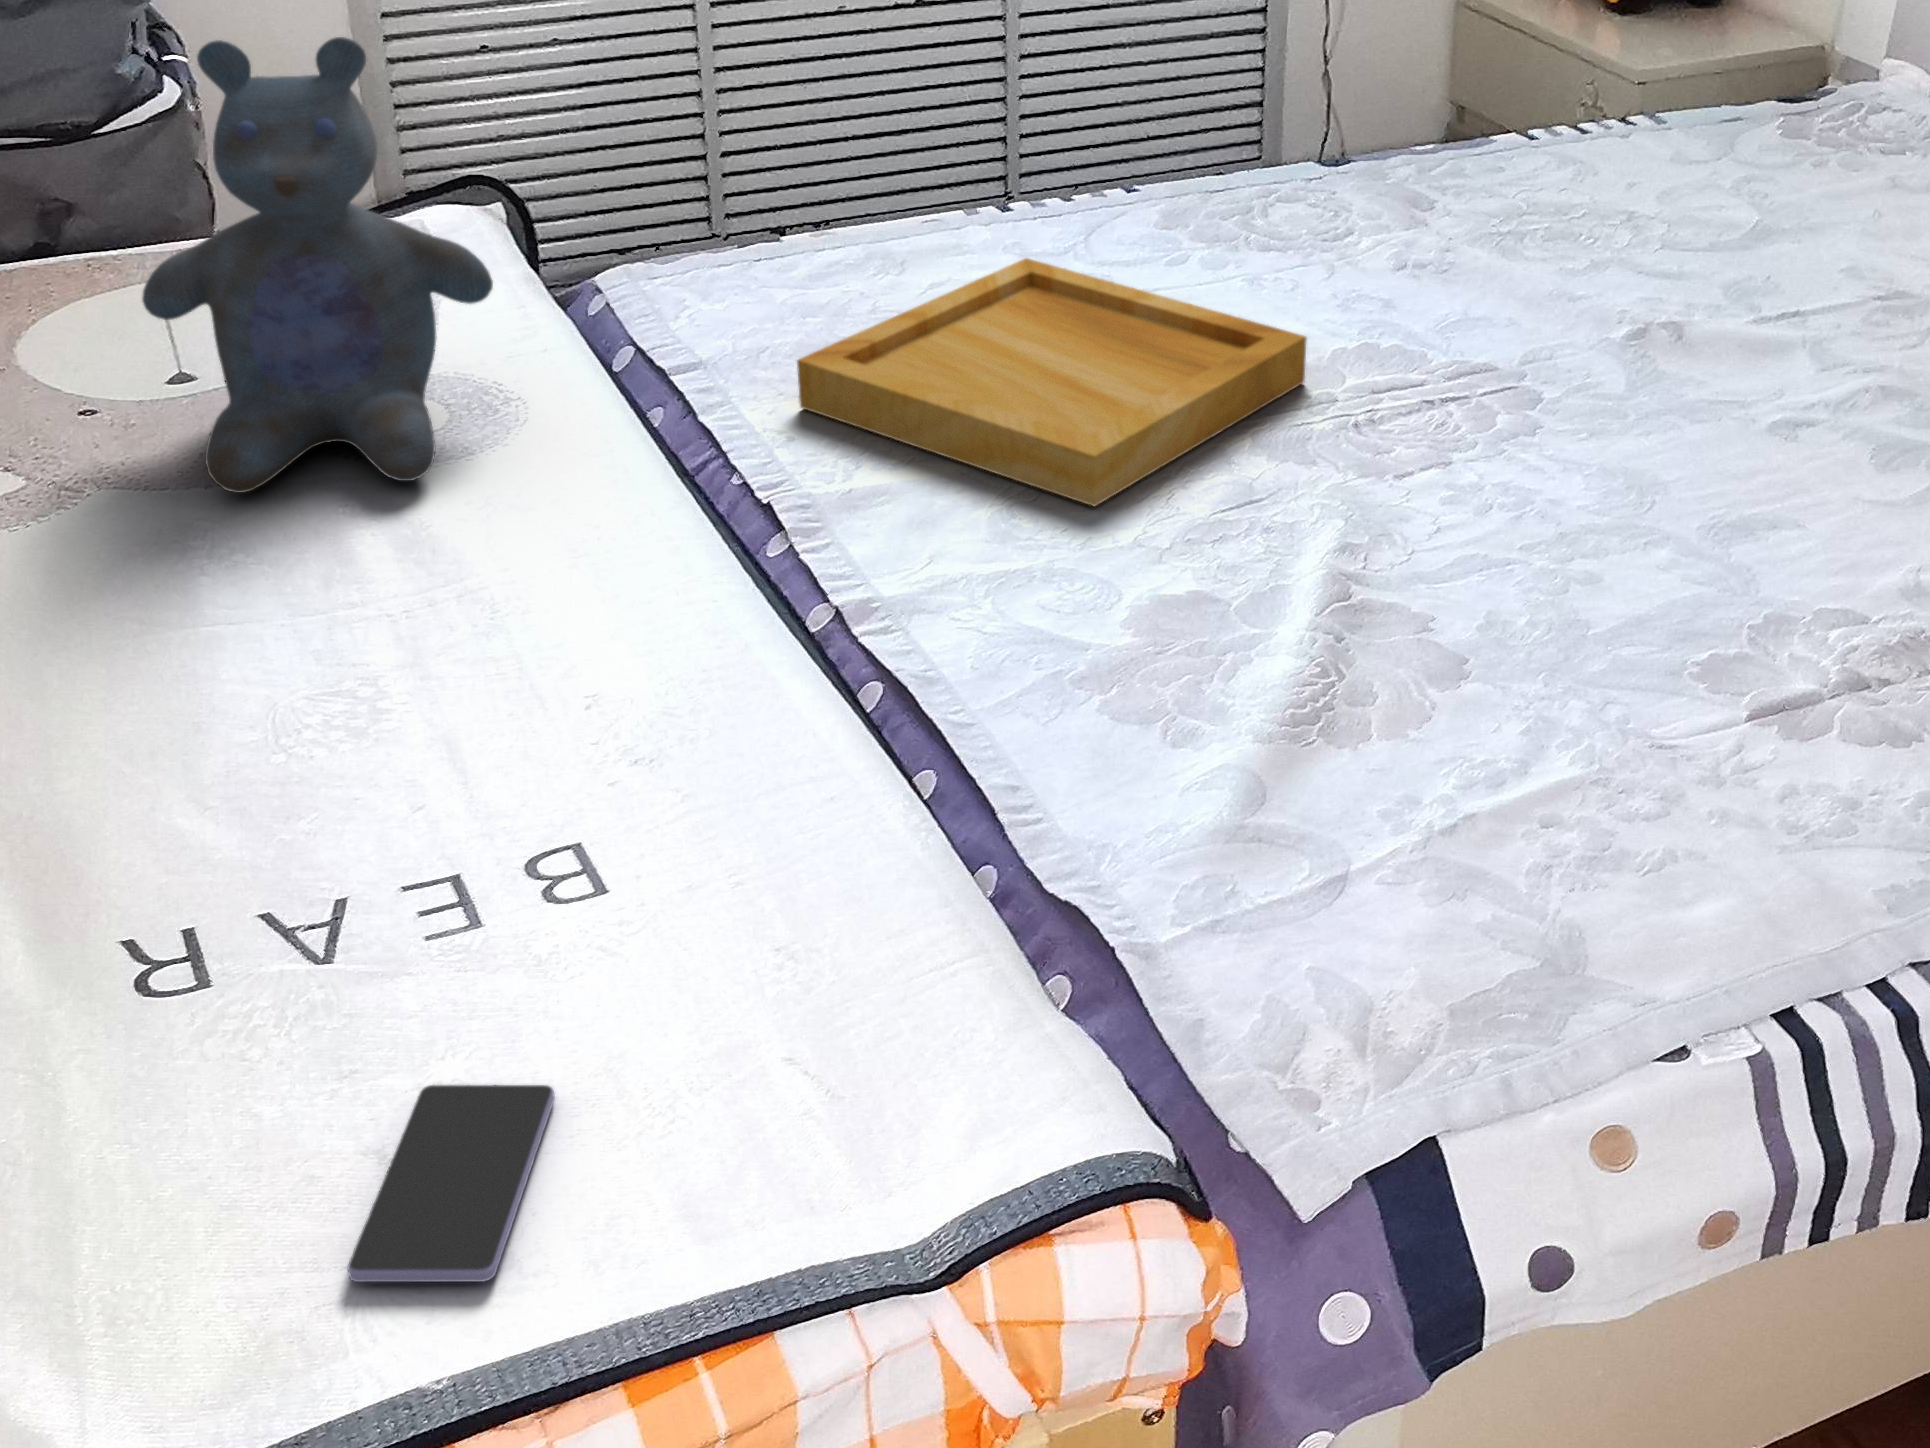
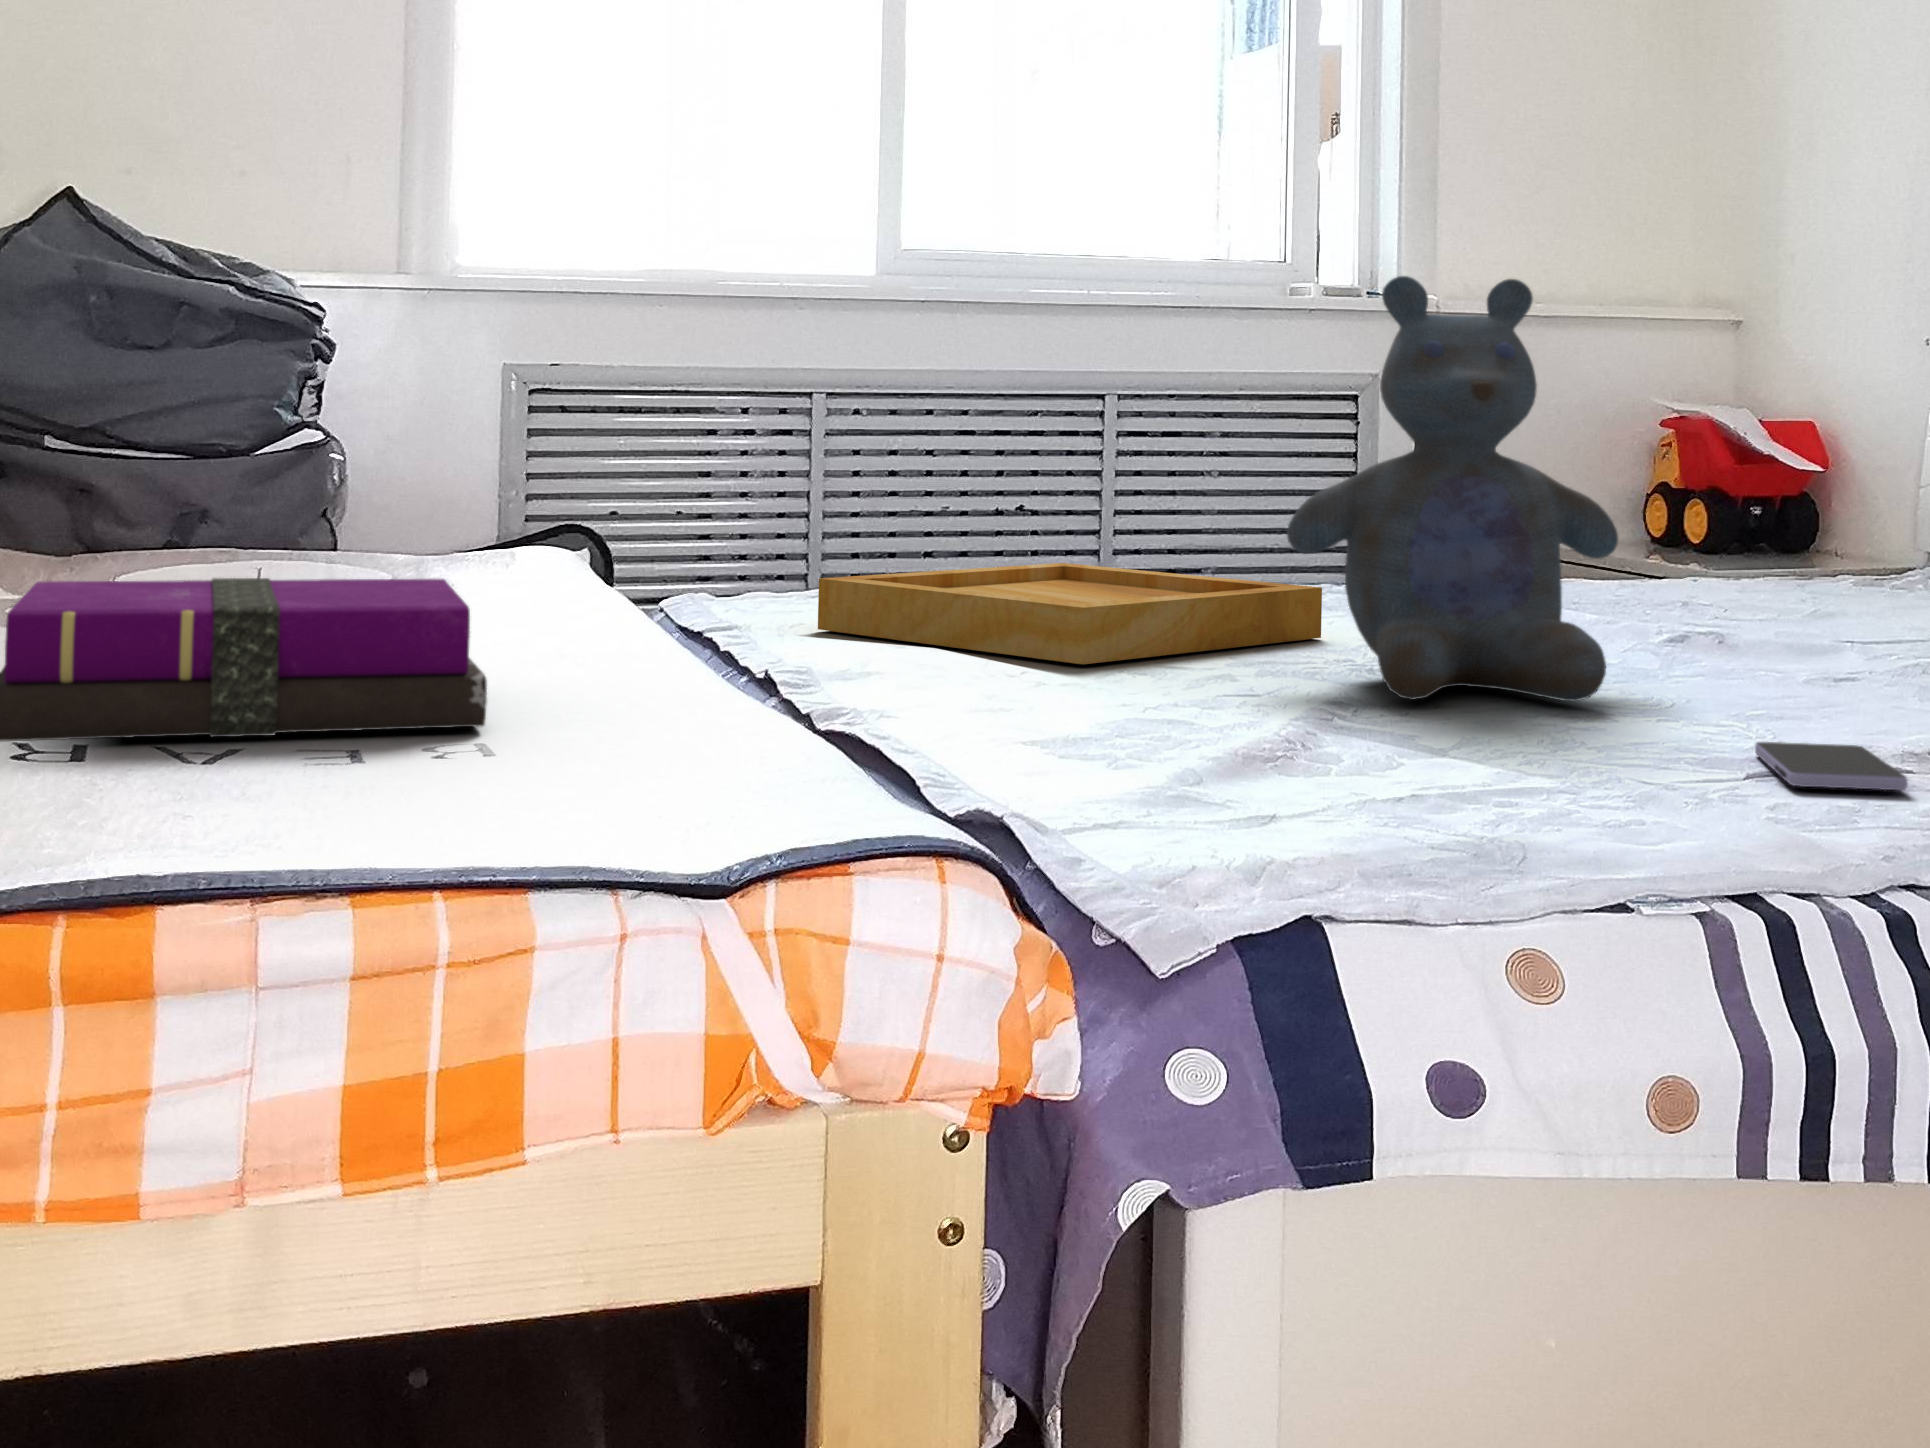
stuffed bear: present [142,37,493,493] -> present [1287,276,1618,702]
notebook: none [78,672,610,1047] -> present [0,578,487,742]
smartphone: present [348,1085,555,1282] -> present [1755,742,1908,790]

